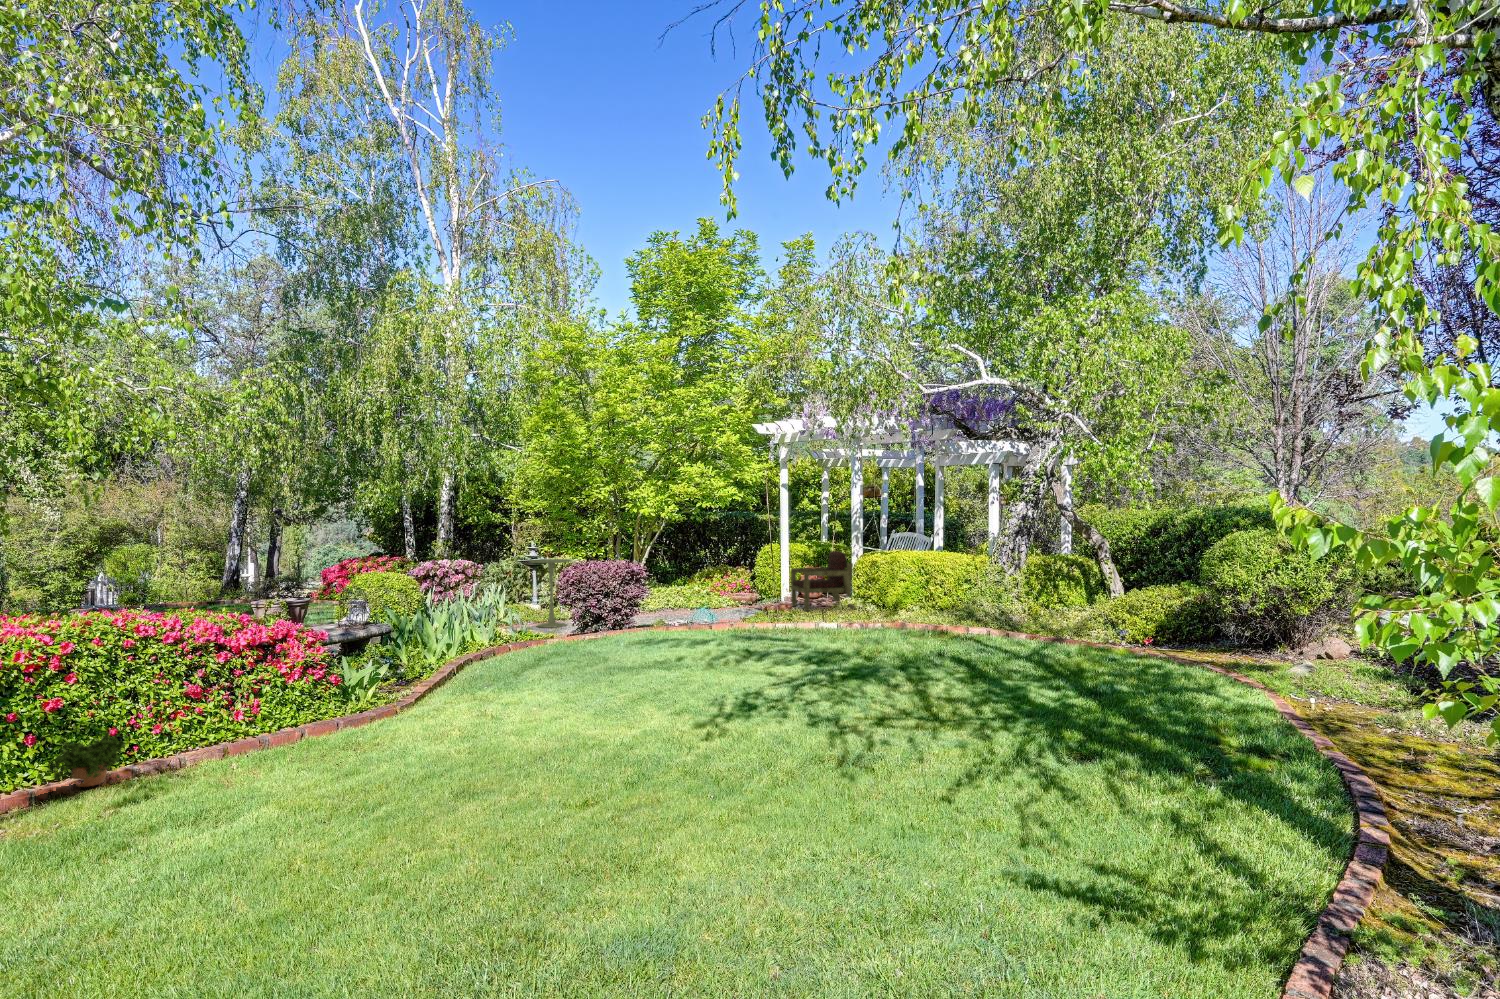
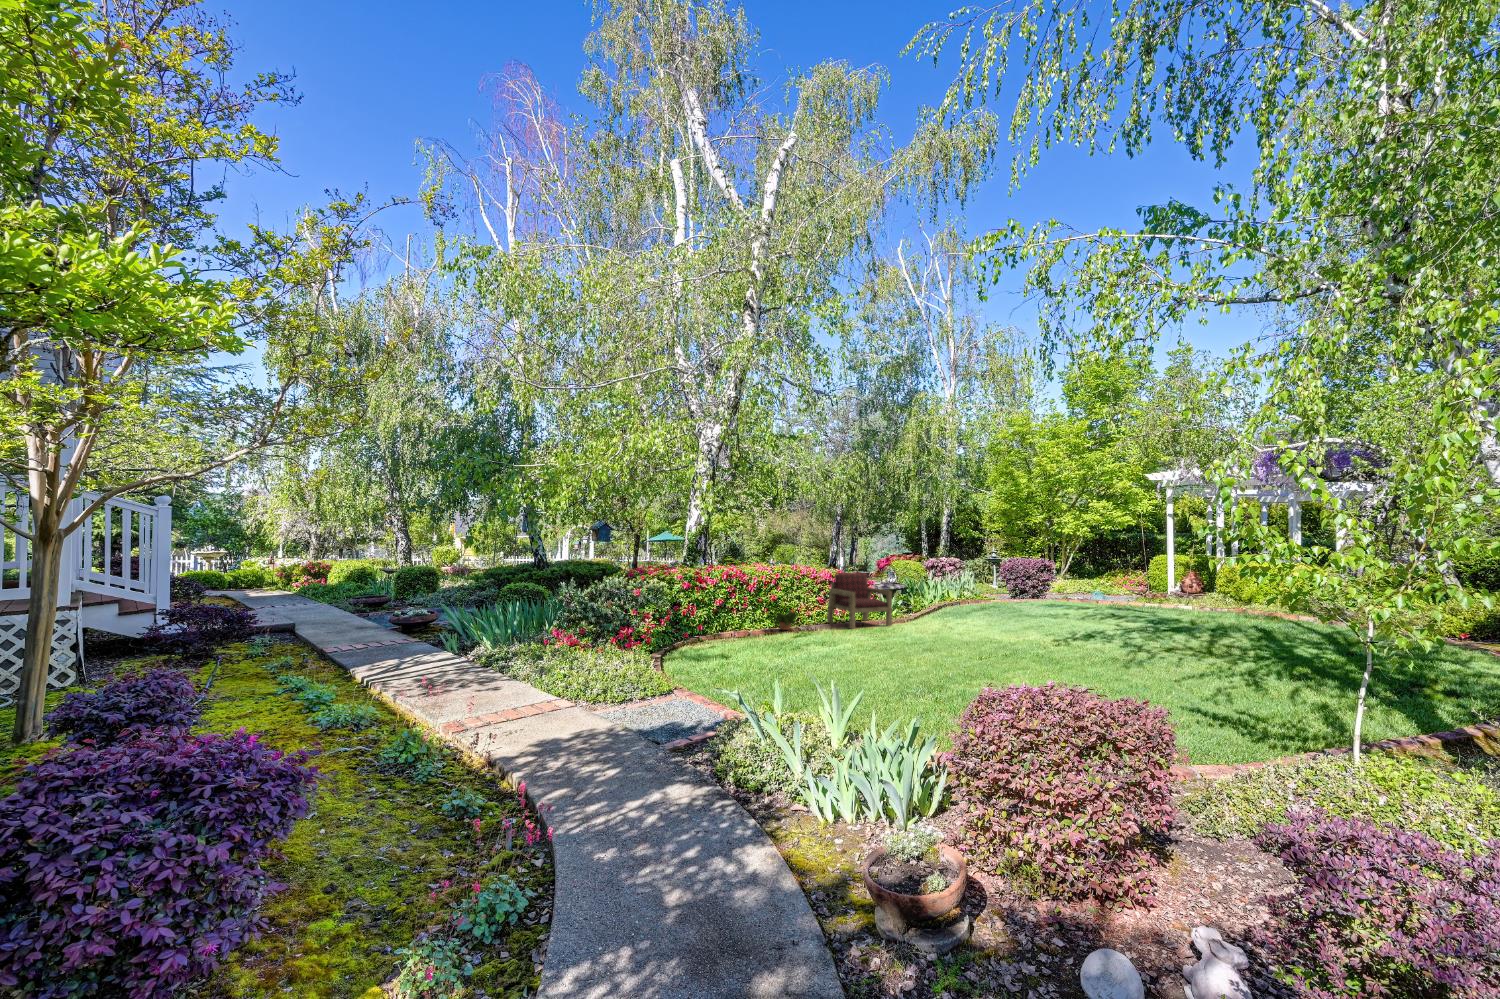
armchair: present [791,551,855,611] -> present [827,572,892,629]
pedestal table: present [530,559,572,628] -> none [986,557,1012,596]

